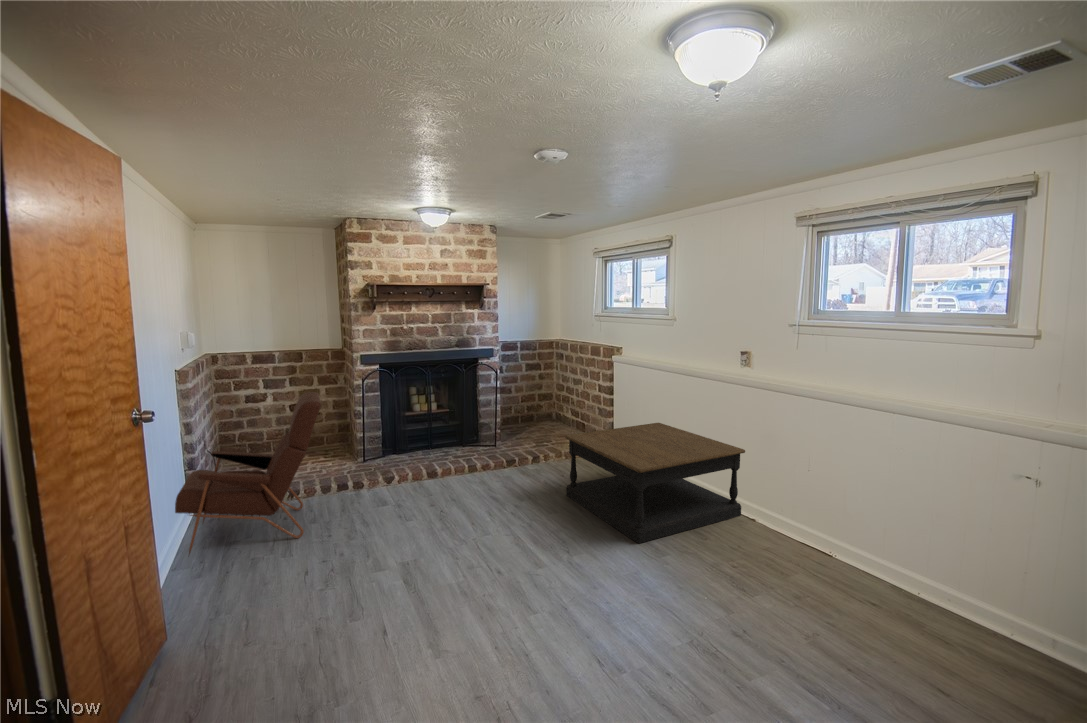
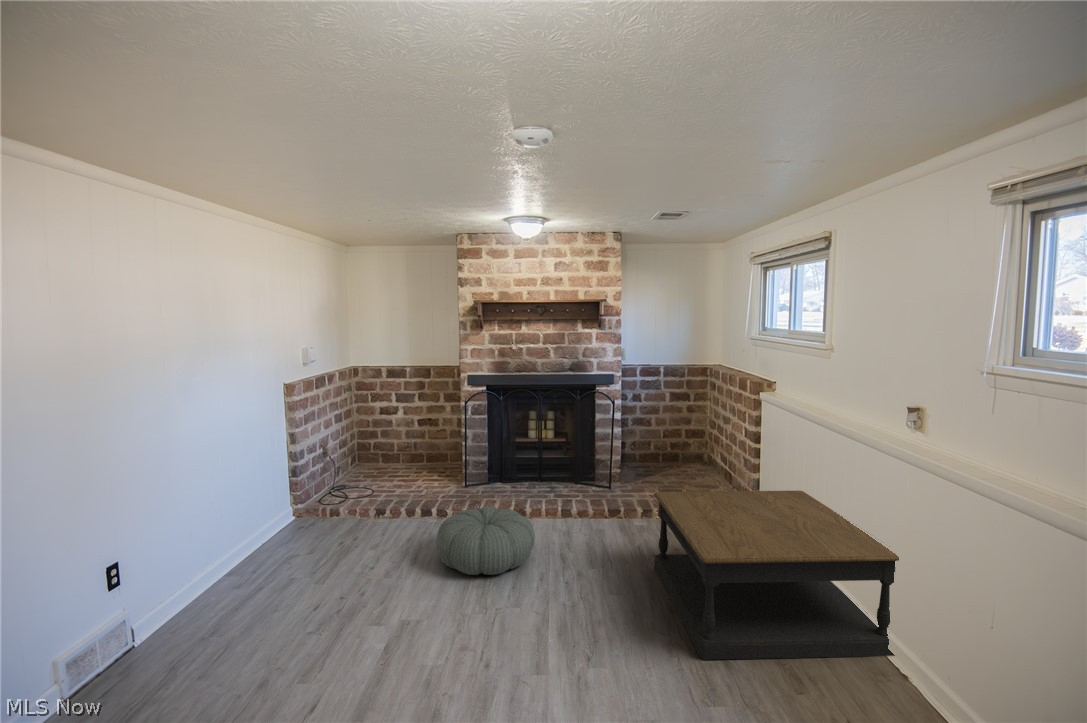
armchair: present [175,392,321,554] -> none [254,412,398,560]
pouf: none [381,468,472,527] -> present [437,507,535,575]

